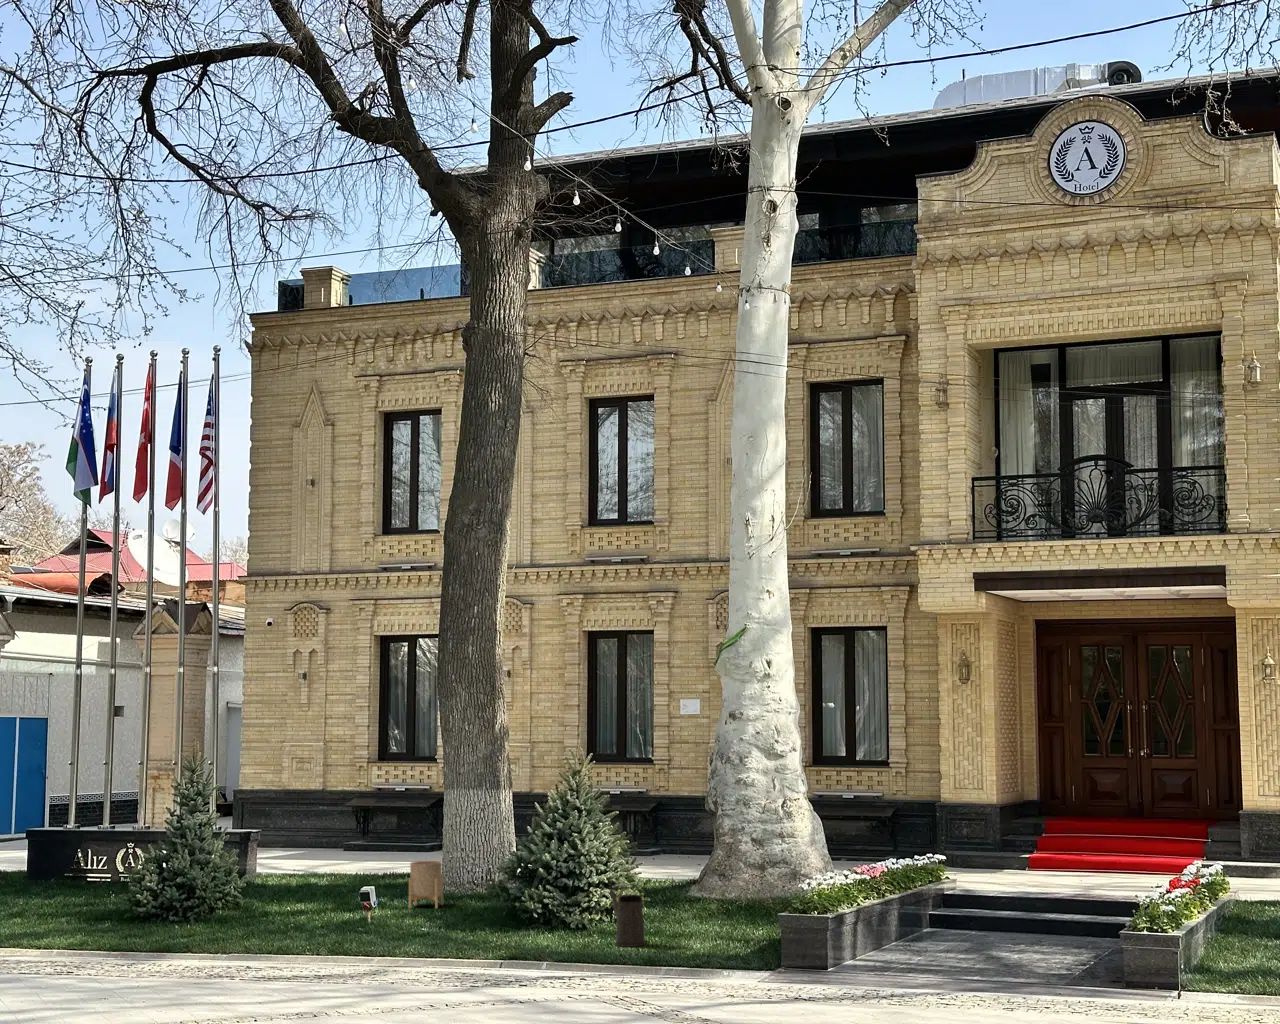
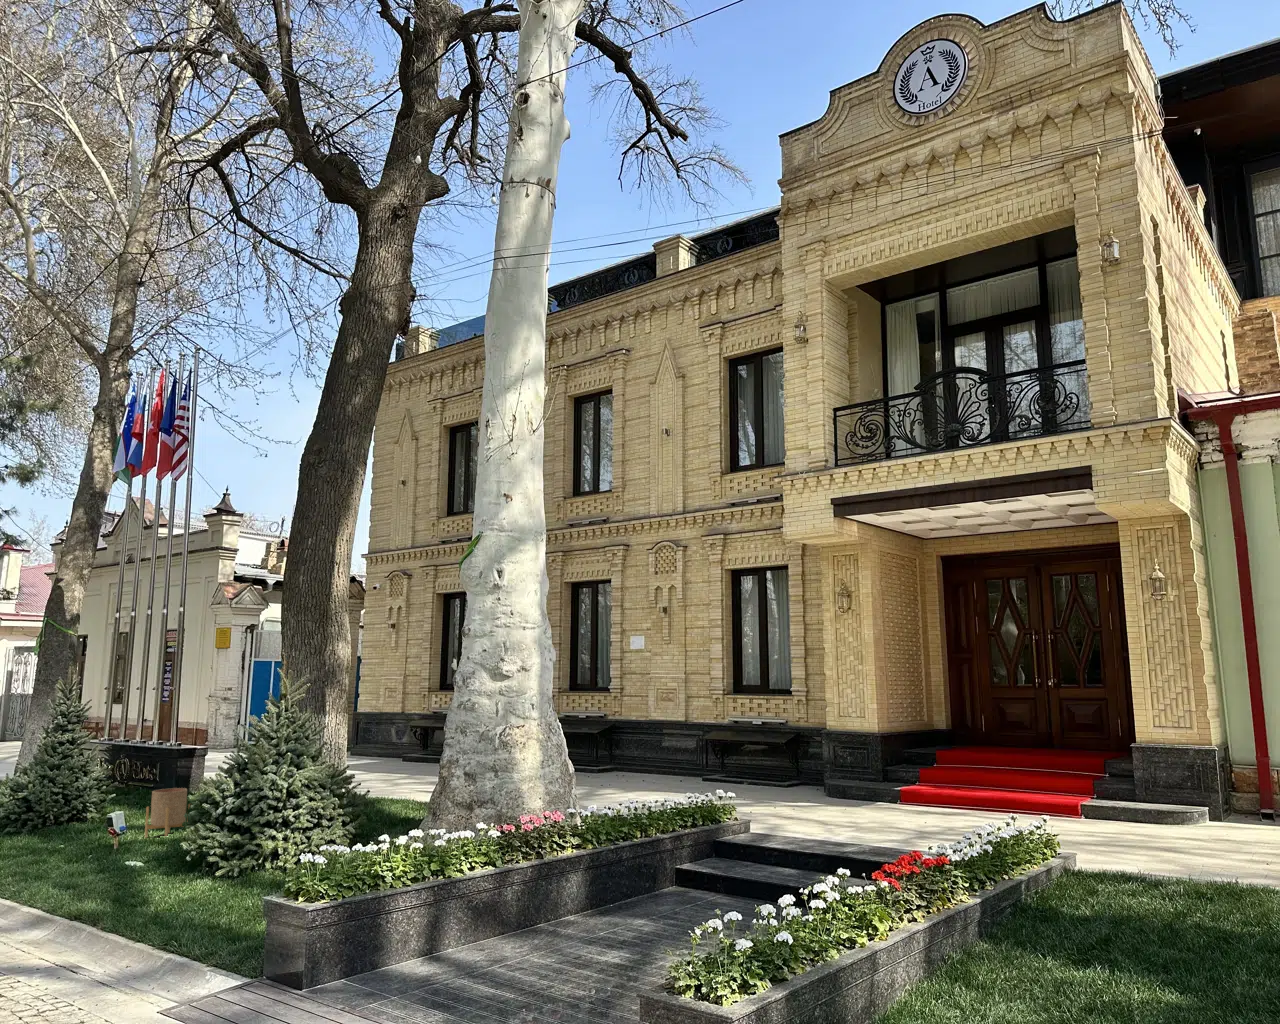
watering can: present [610,884,646,947] -> none [97,838,150,923]

